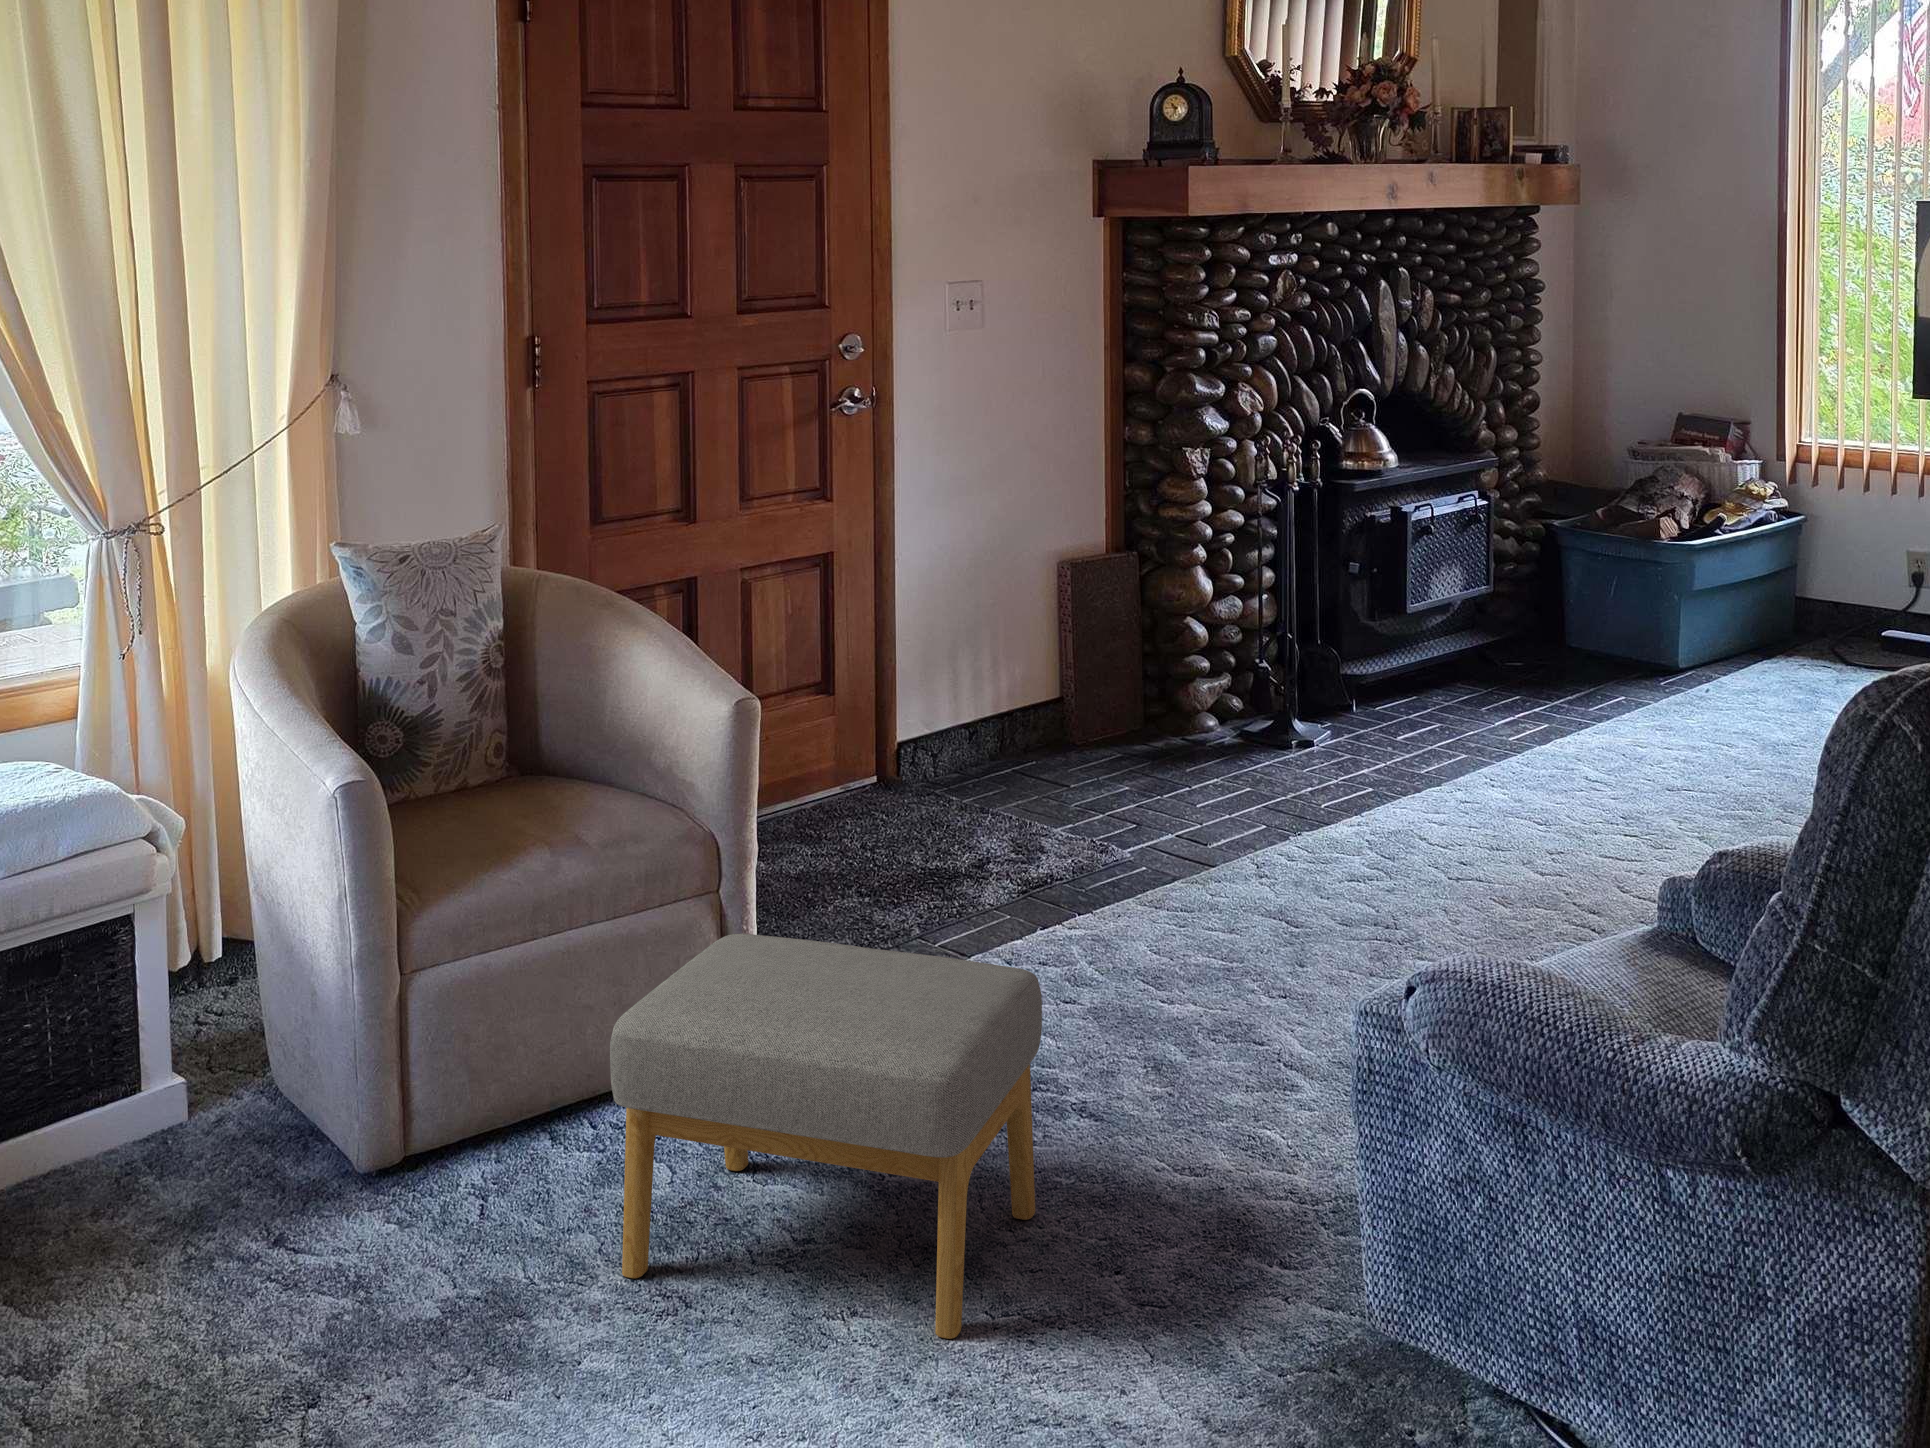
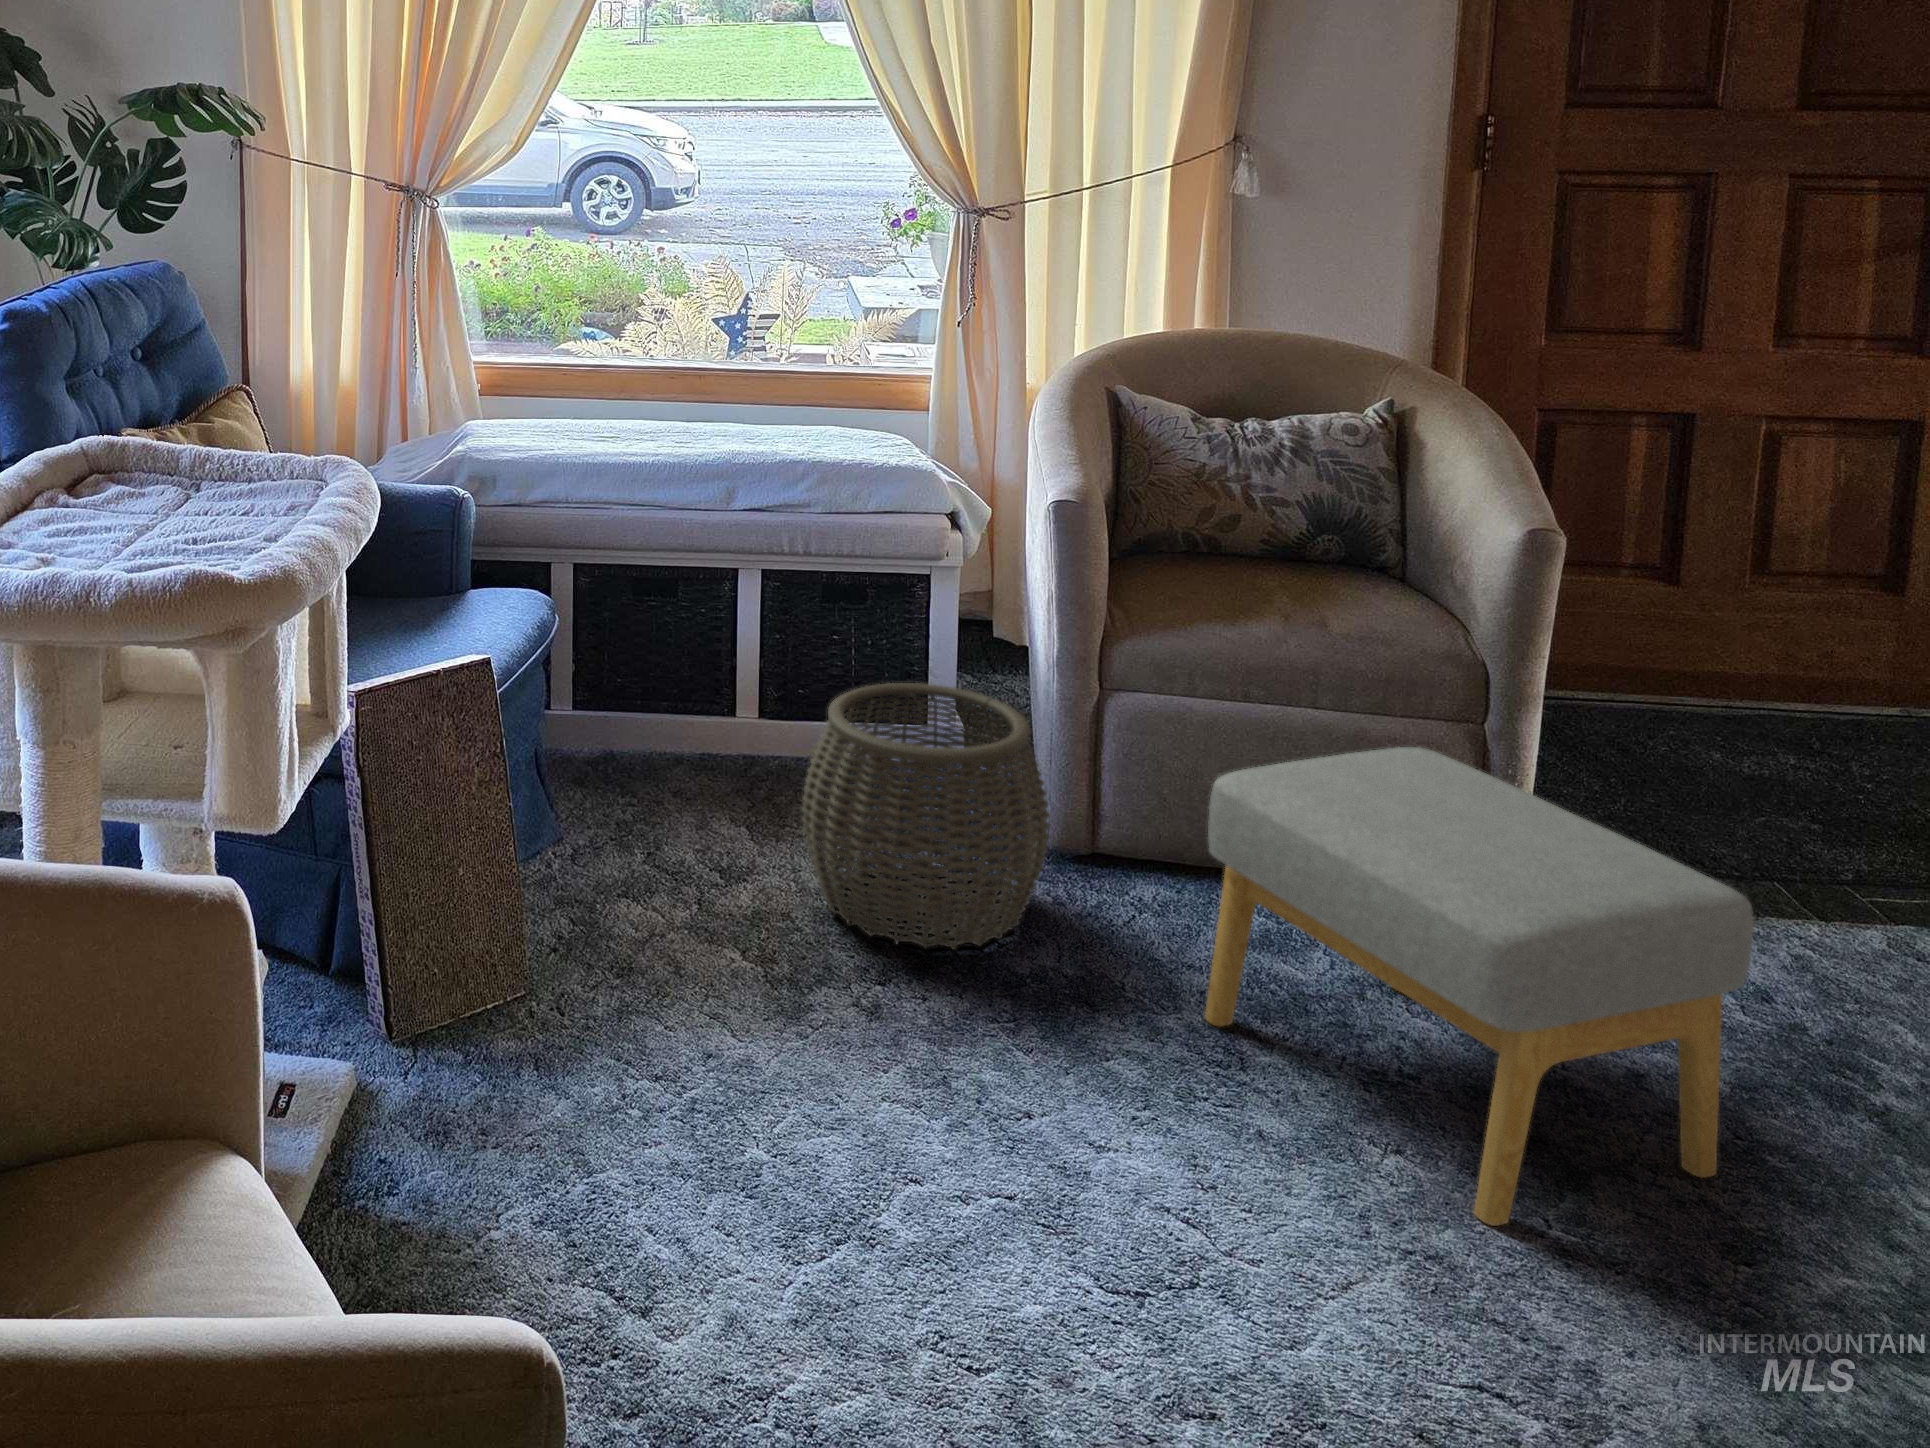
woven basket: none [128,1026,423,1359] -> present [801,683,1050,949]

